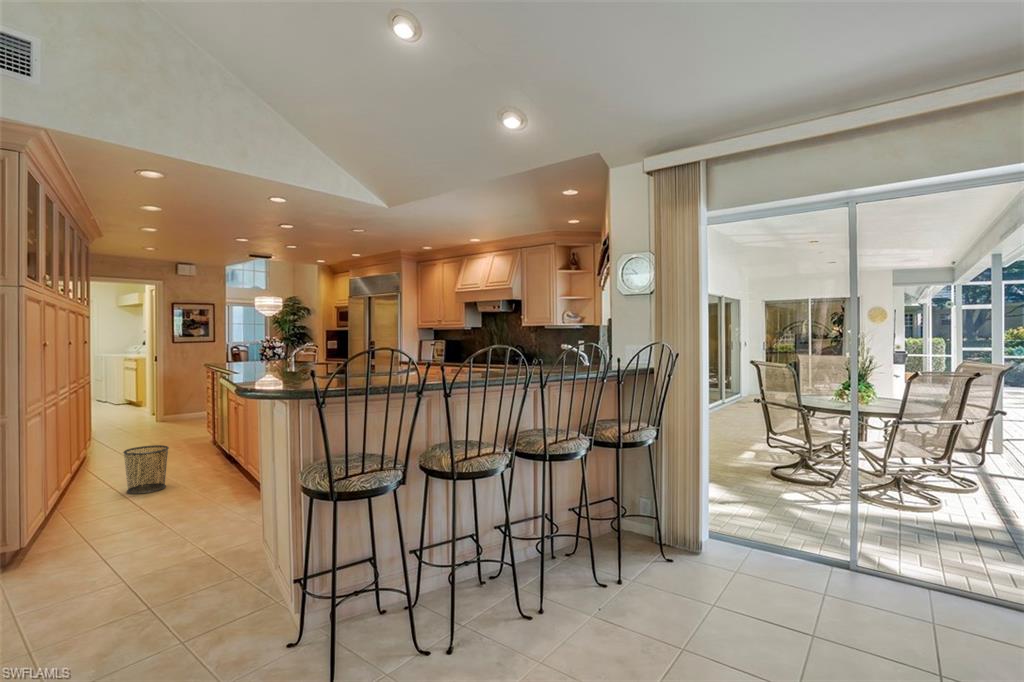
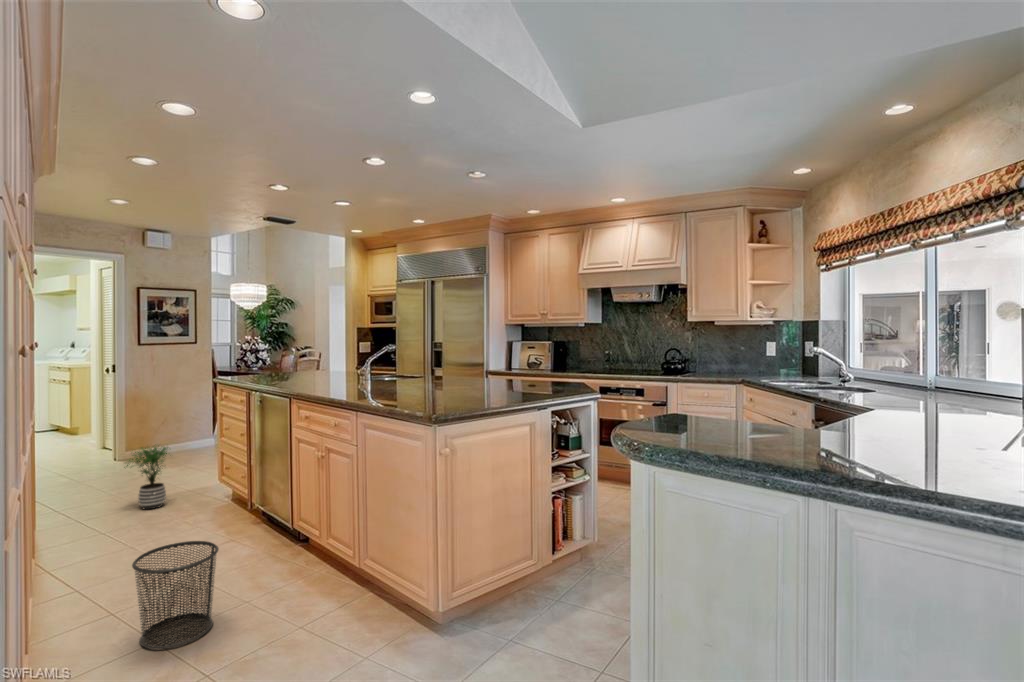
potted plant: none [146,404,181,446] -> present [124,447,168,510]

